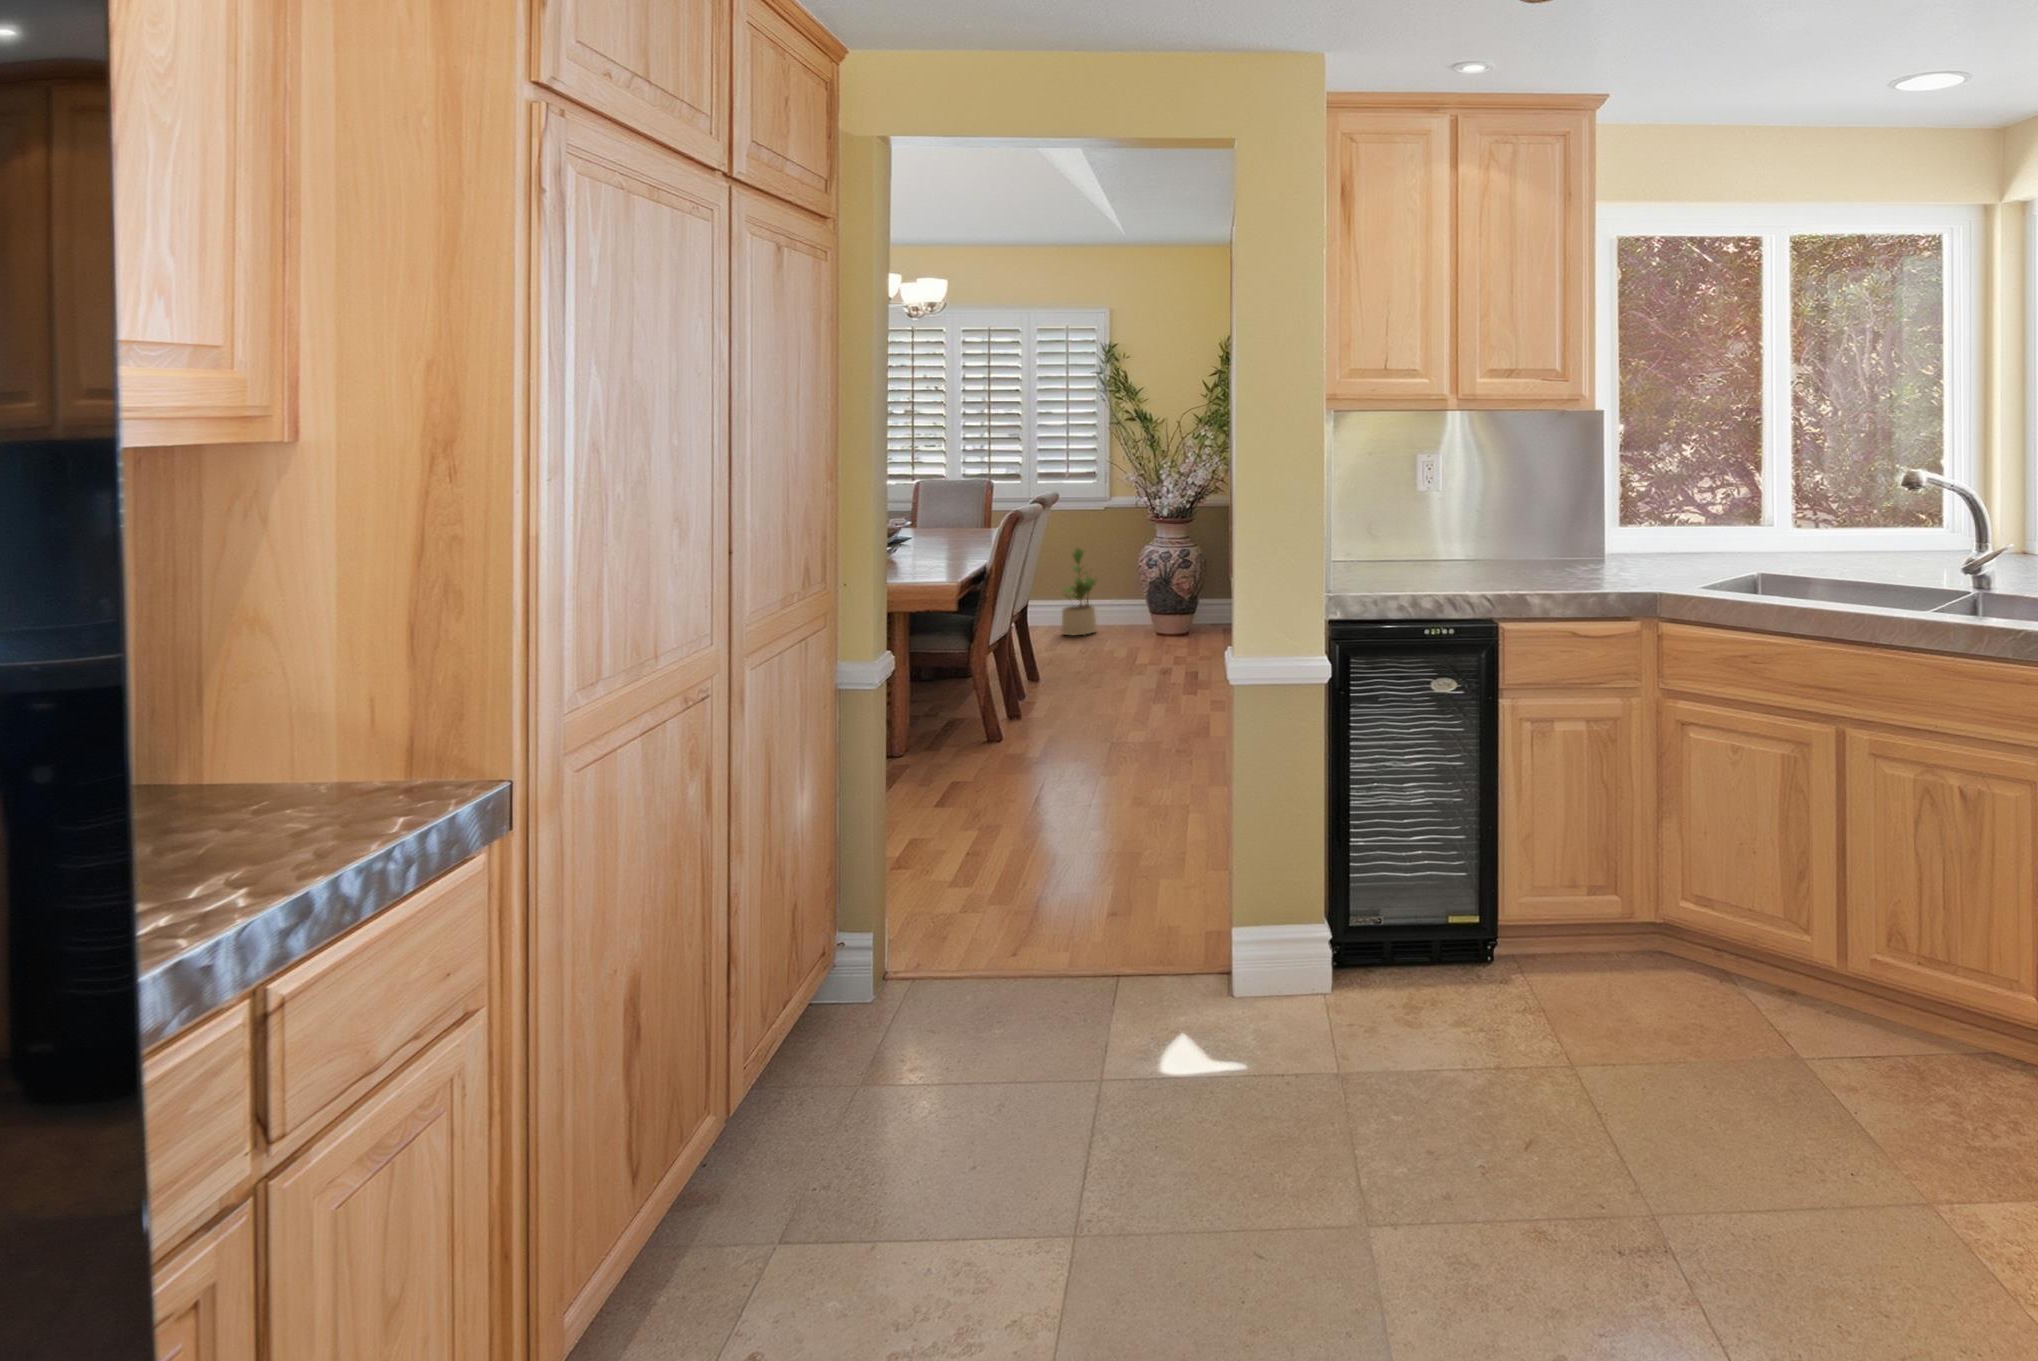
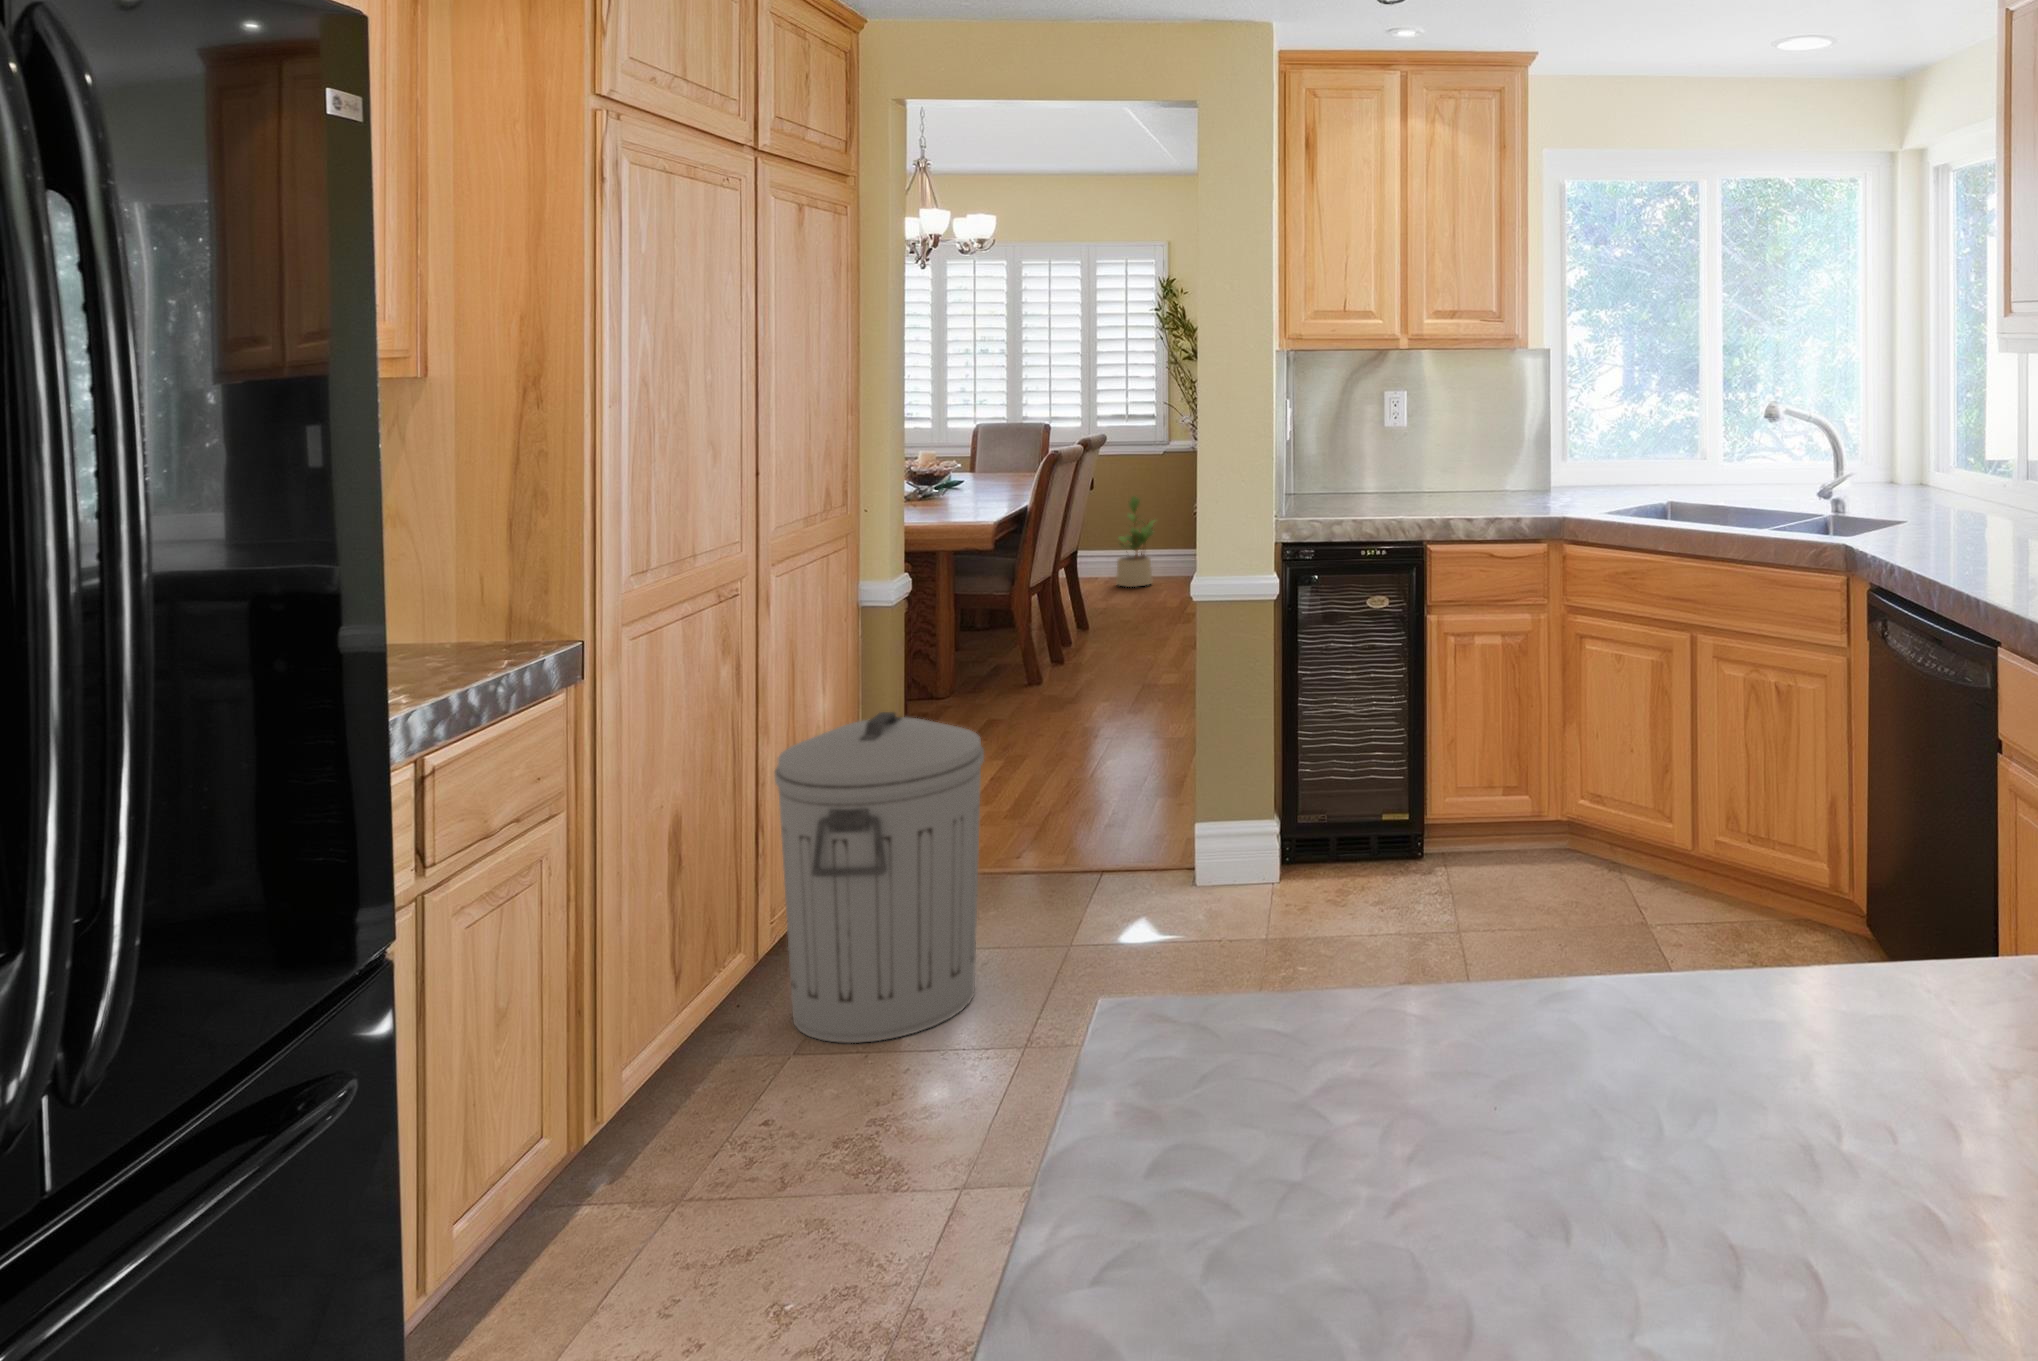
trash can: none [756,816,1004,1228] -> present [774,712,984,1043]

